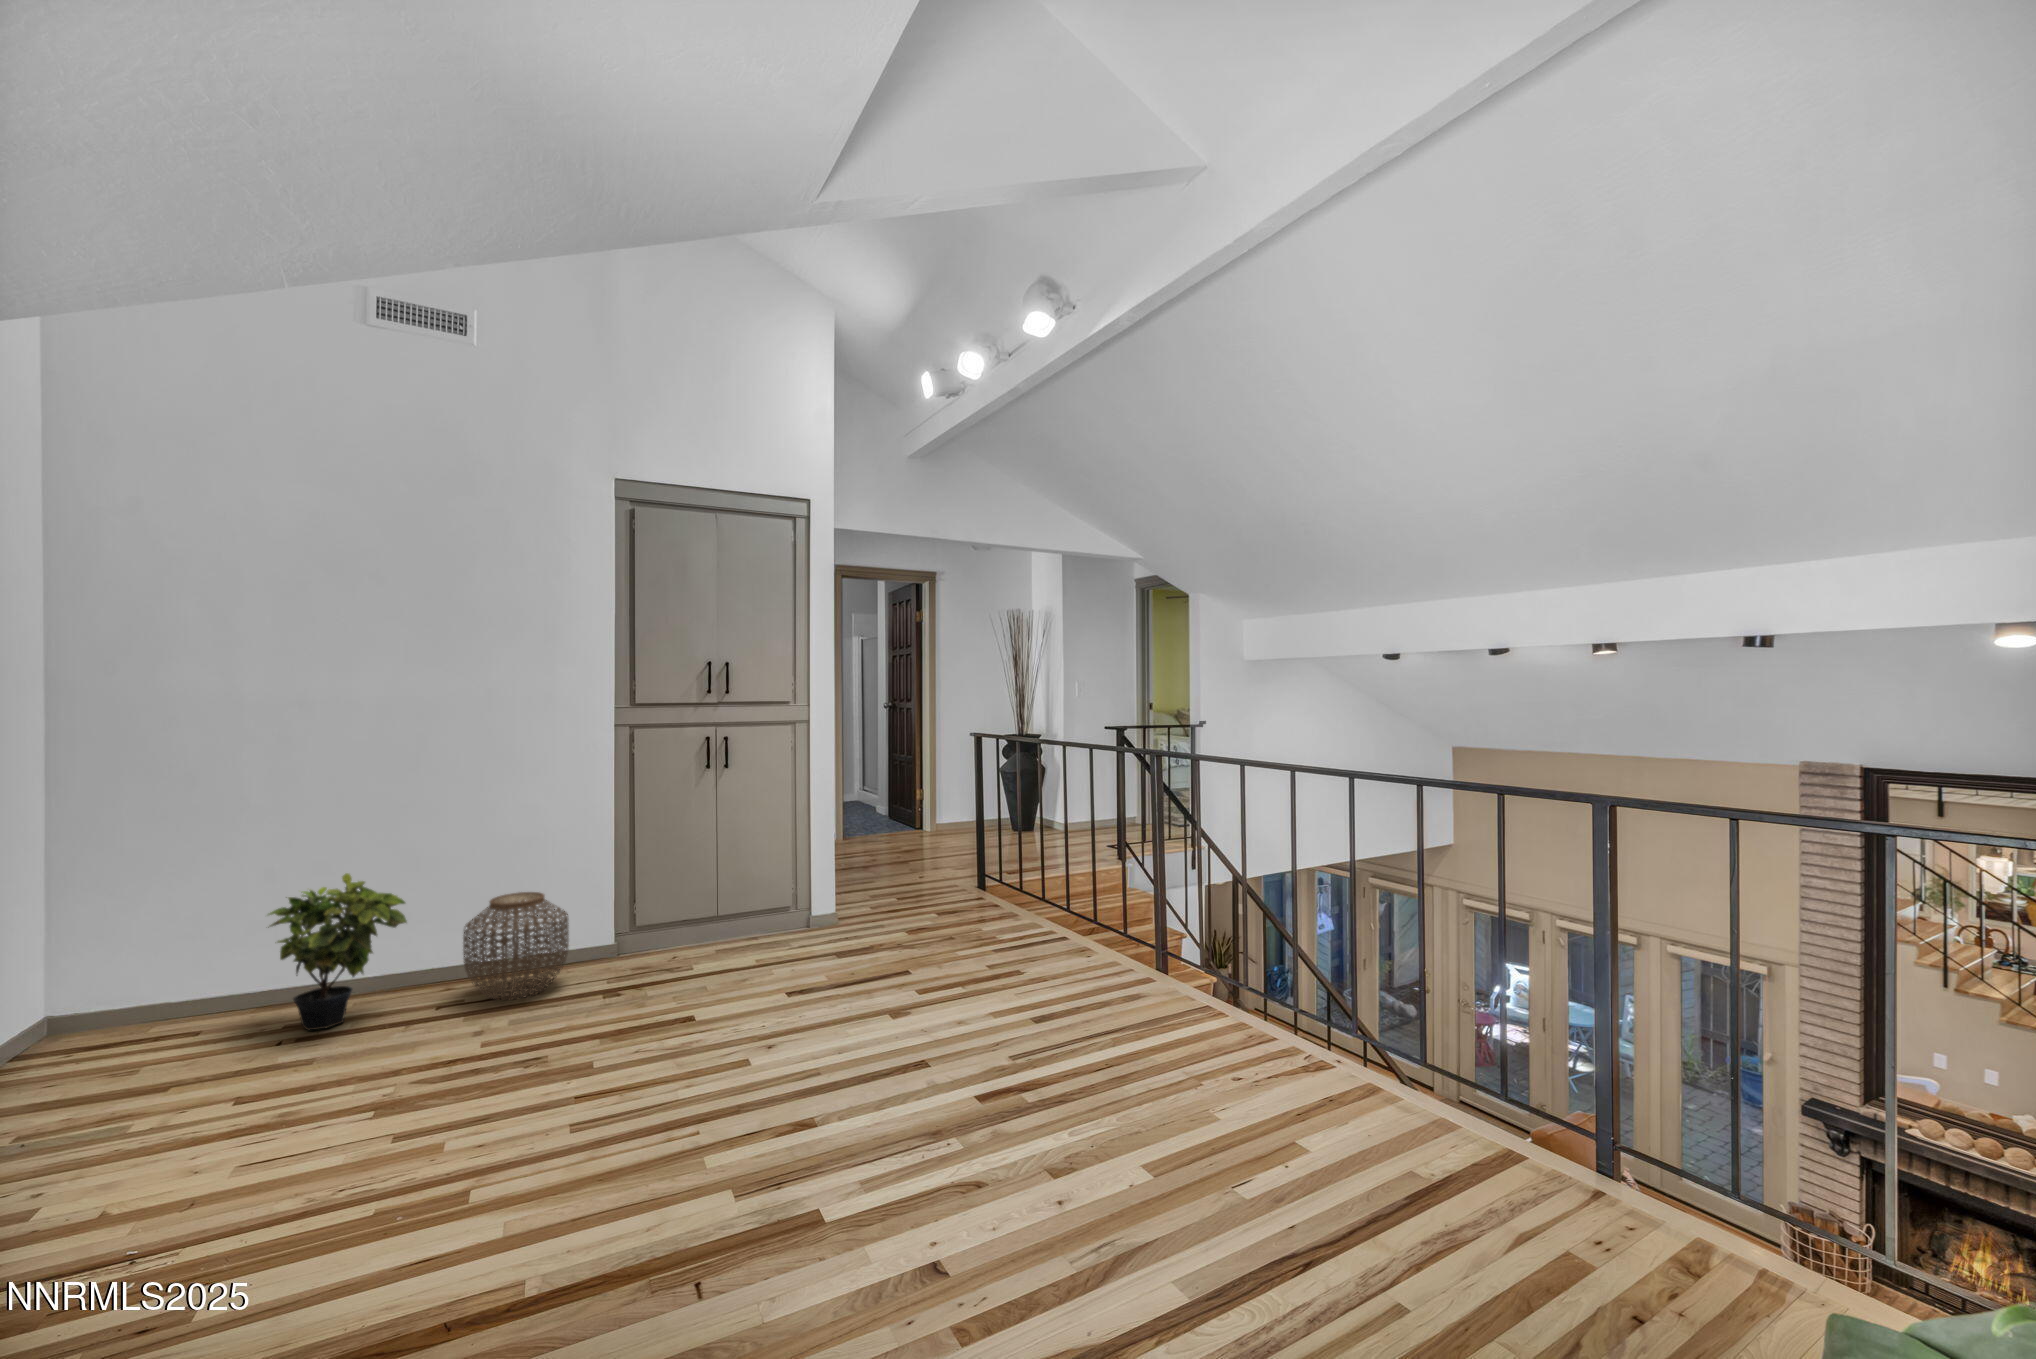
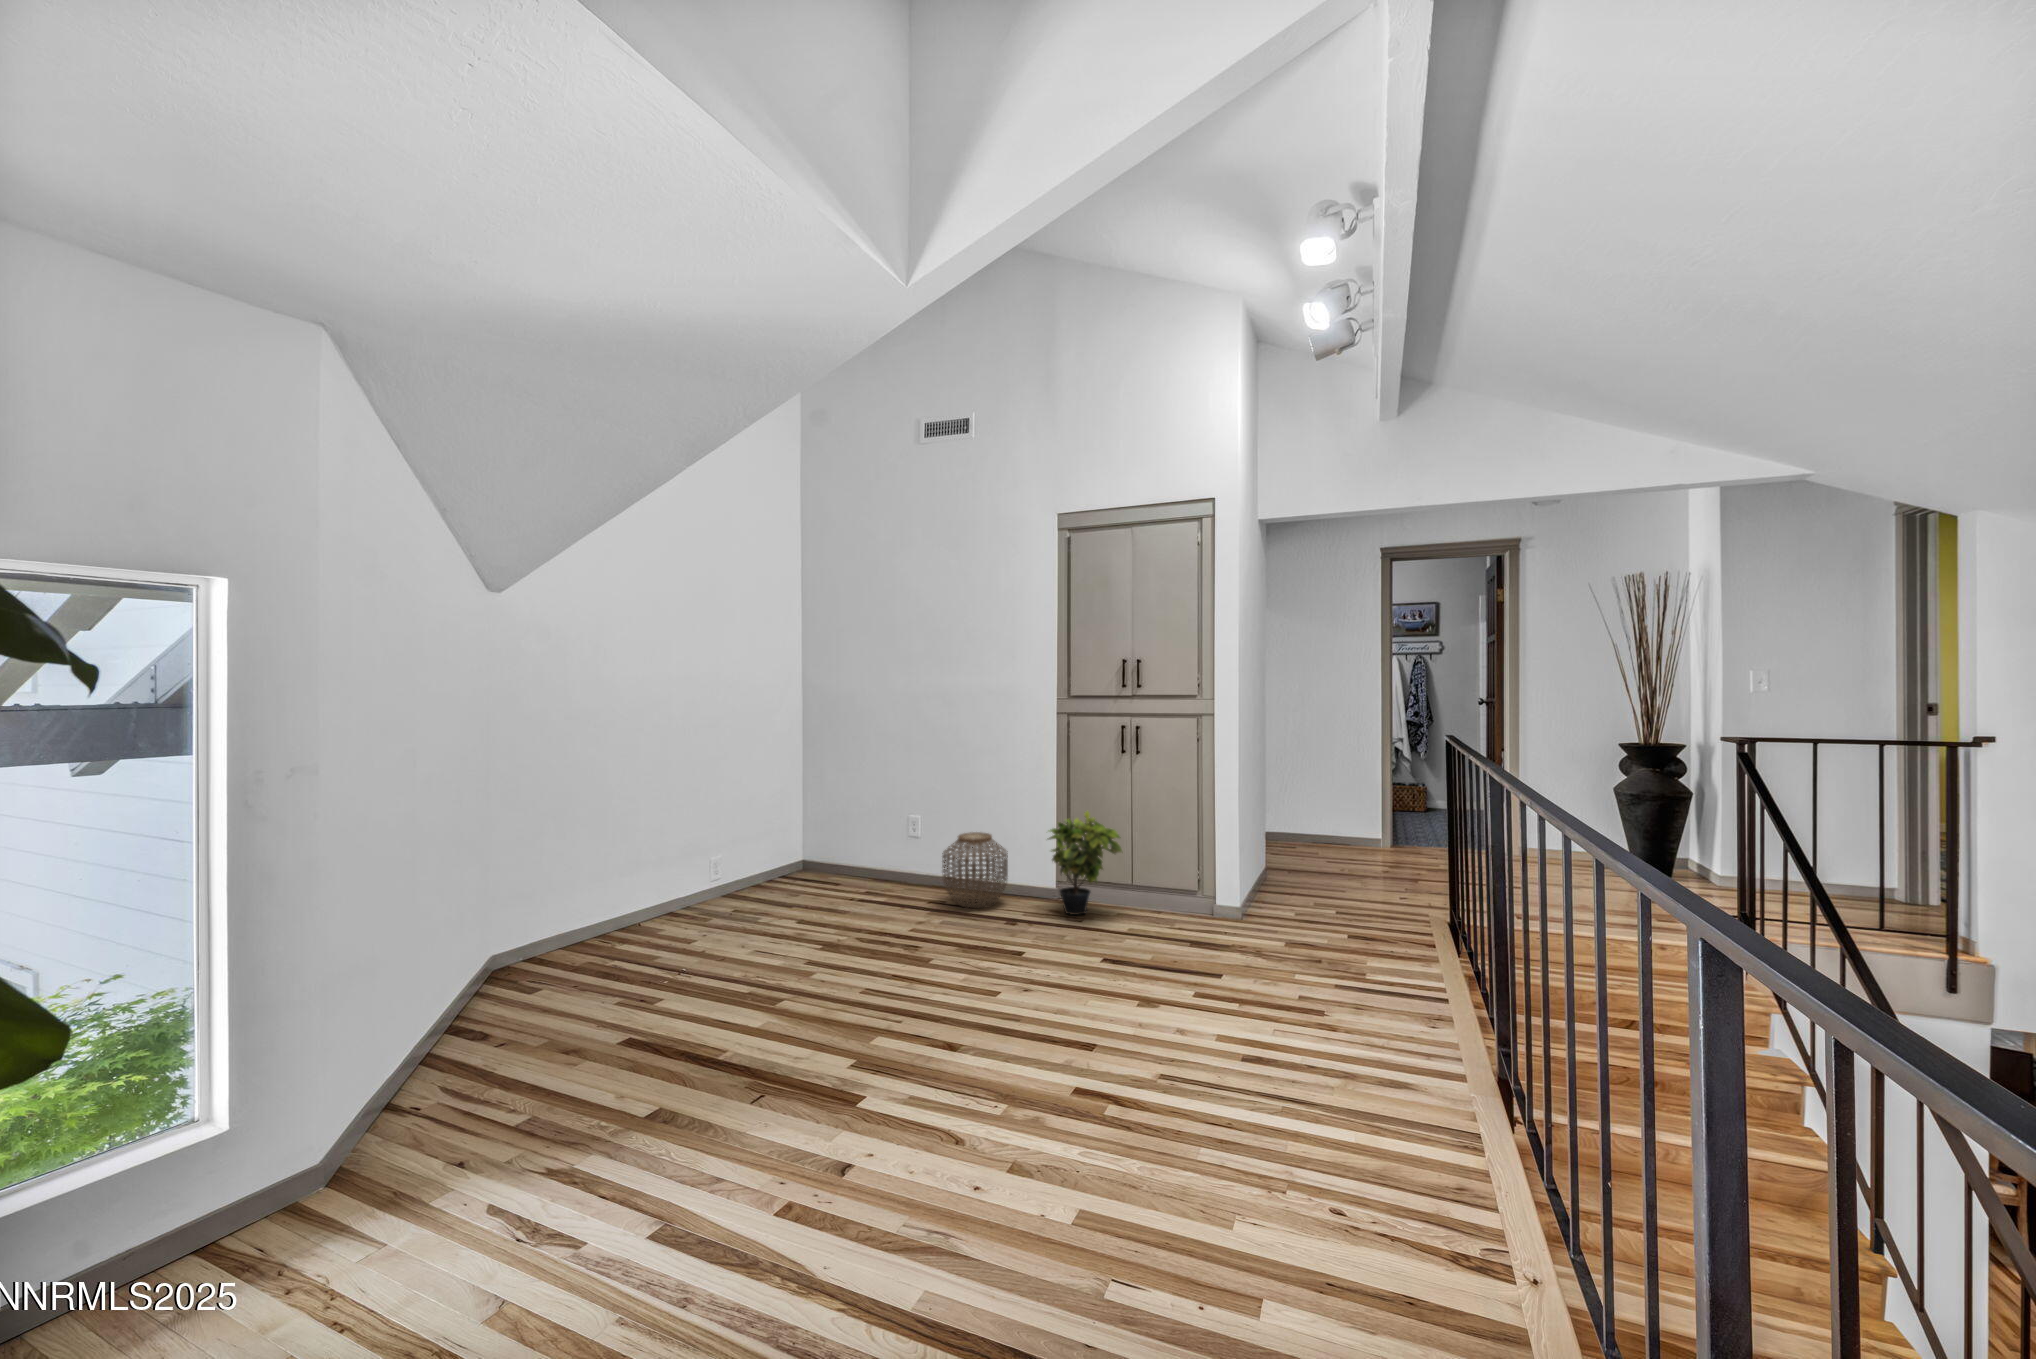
potted plant: present [268,873,407,1030] -> present [1049,811,1122,915]

